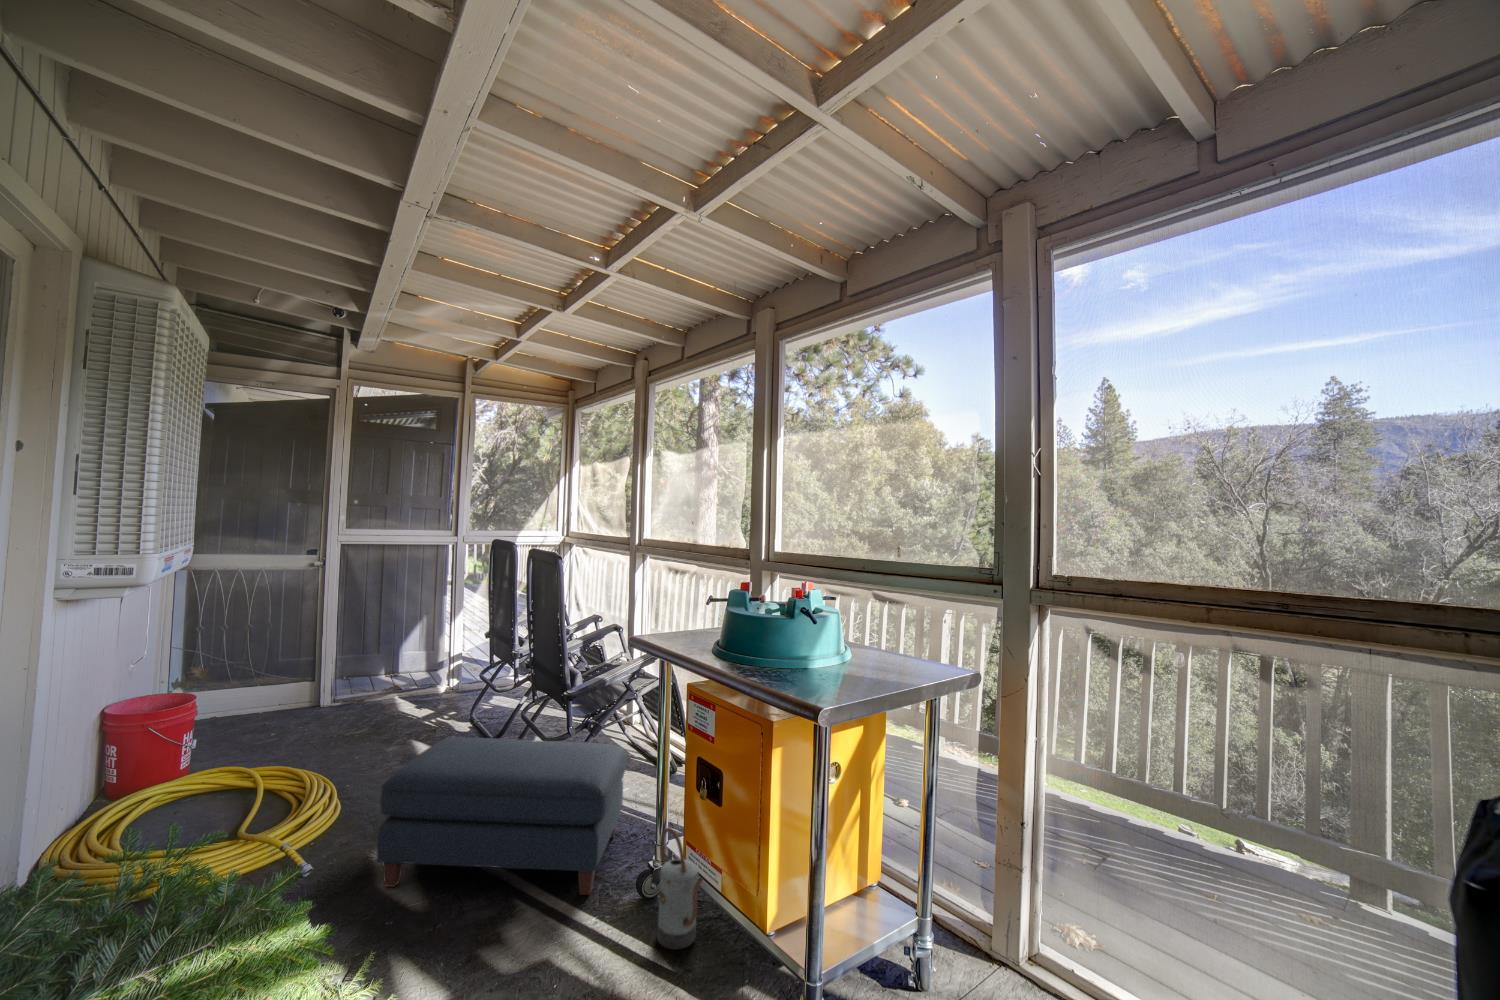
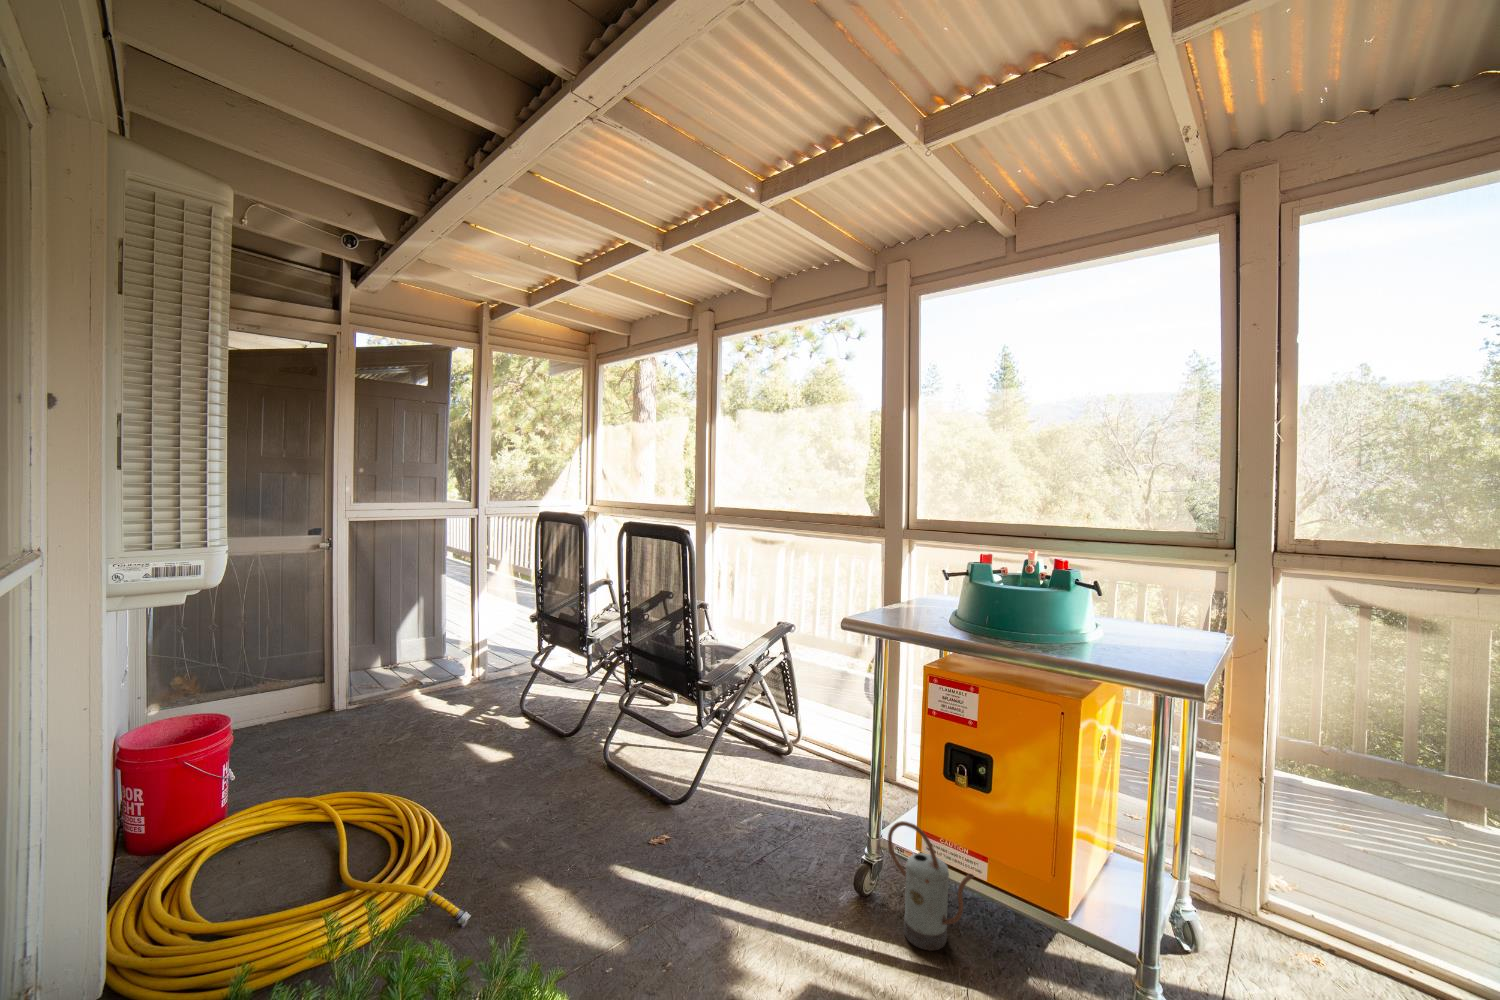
ottoman: present [377,737,627,895] -> none [561,732,814,923]

